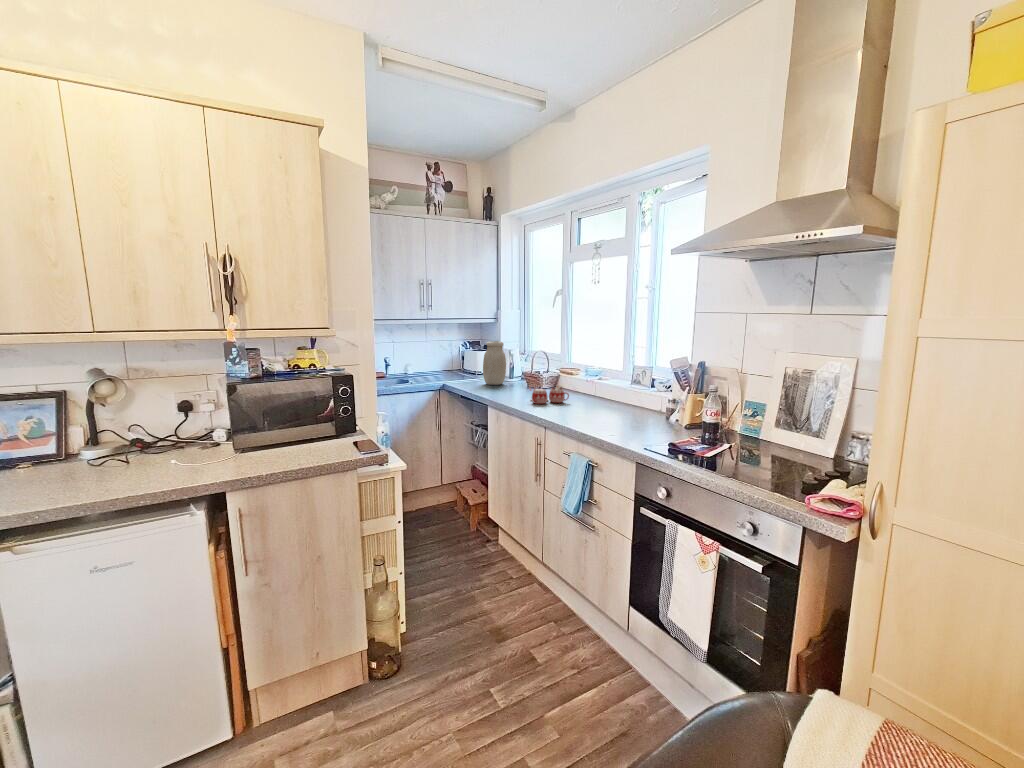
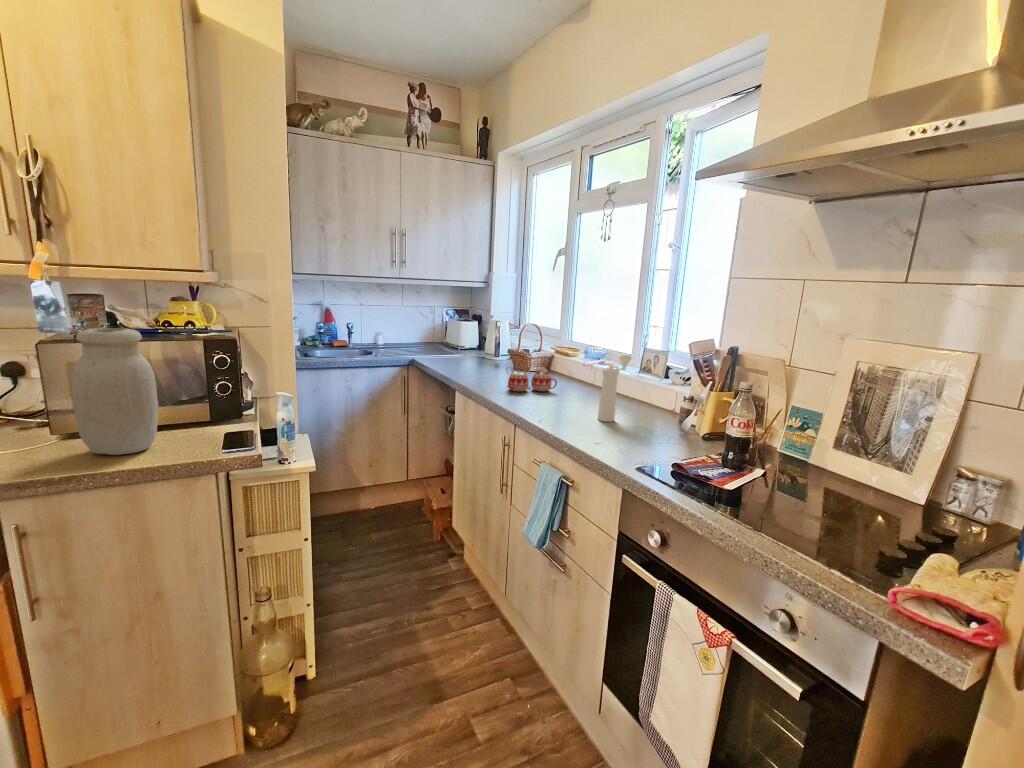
jar: present [483,341,506,385] -> present [72,328,158,455]
pepper mill: none [607,371,628,421] -> present [598,354,631,422]

